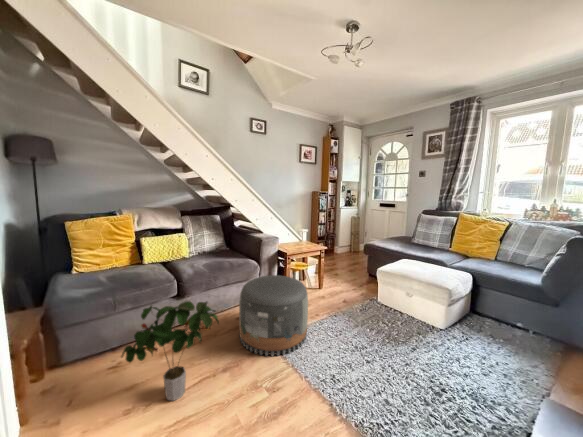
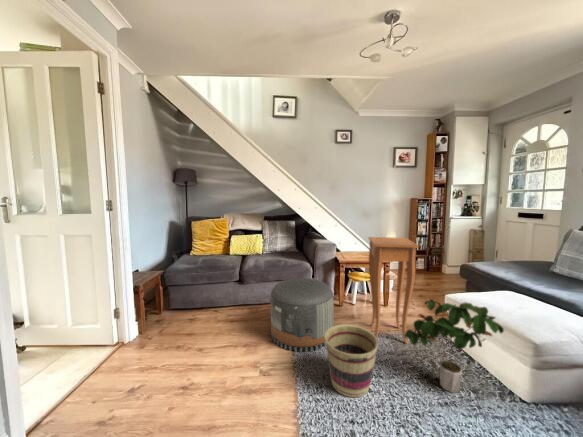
side table: none [324,226,373,321] -> present [369,237,419,344]
potted plant: present [122,301,219,401] -> present [405,299,504,393]
basket: none [330,310,380,376] -> present [325,324,378,397]

